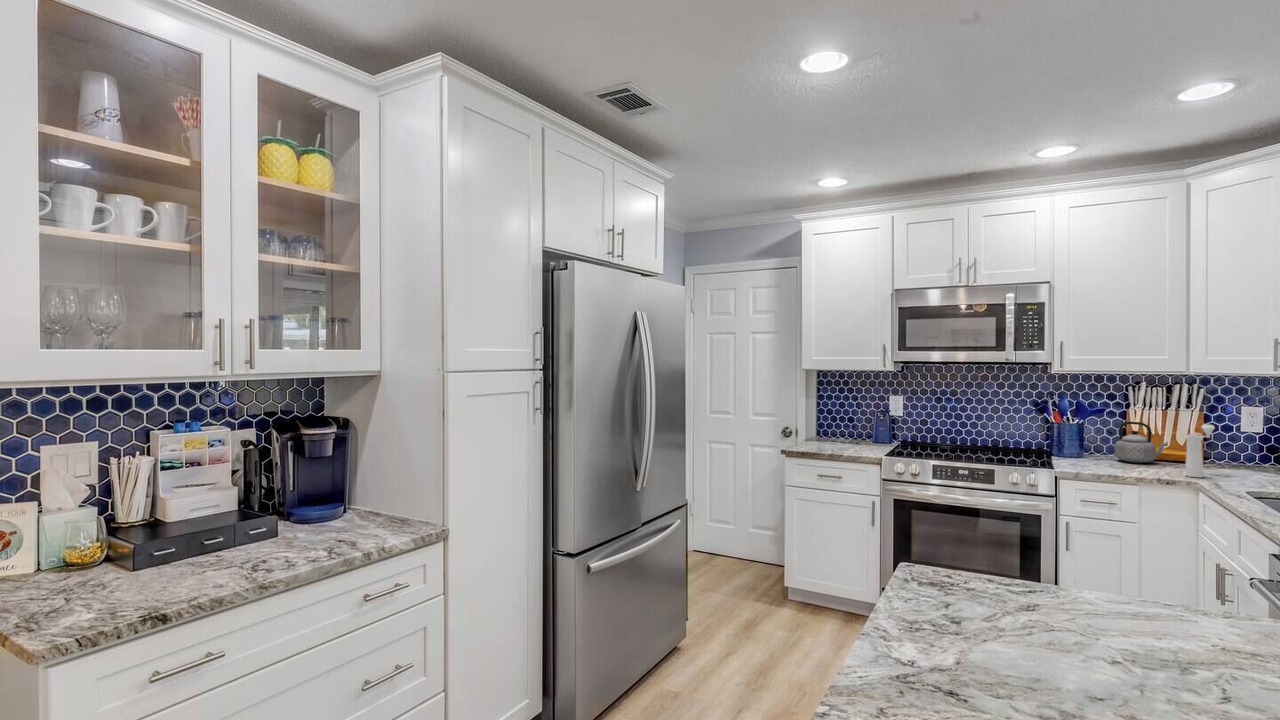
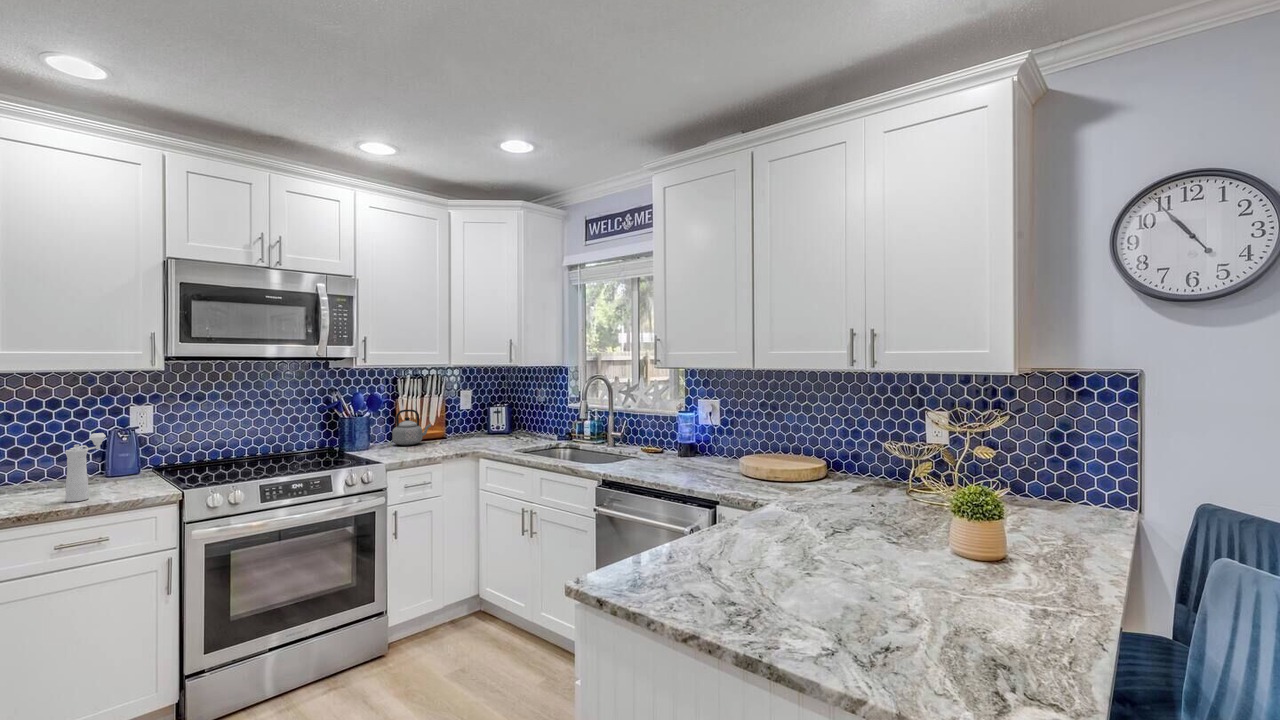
pepper mill: present [1185,425,1215,478] -> present [65,433,106,502]

